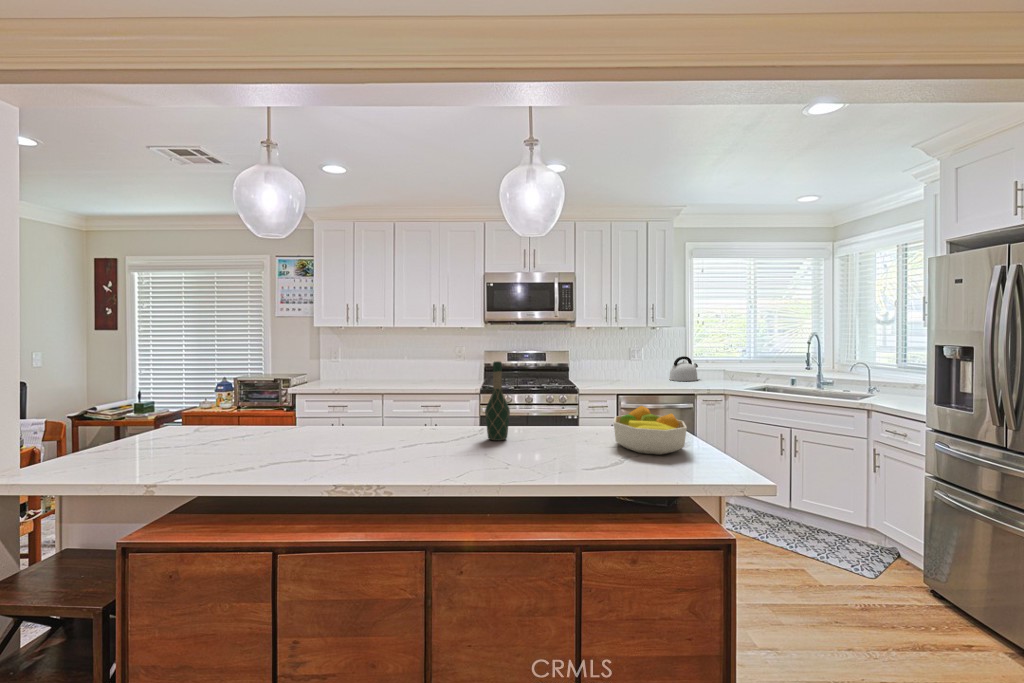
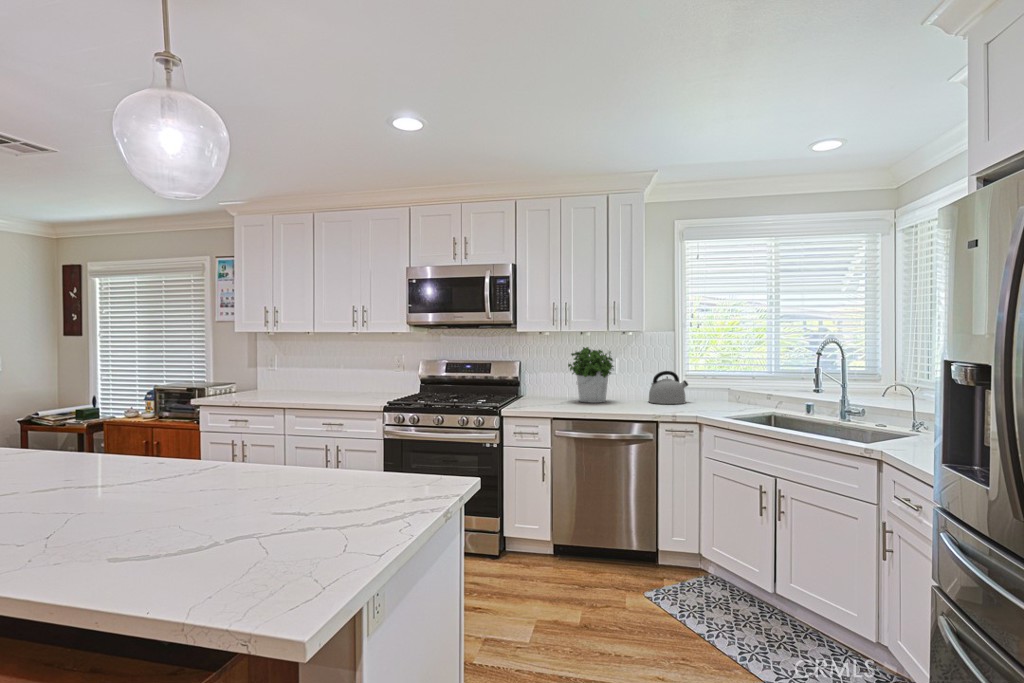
potted plant: none [609,339,646,381] -> present [568,347,614,403]
wine bottle: present [485,361,510,441] -> none [81,370,127,490]
fruit bowl: present [614,406,687,455] -> none [175,446,324,539]

